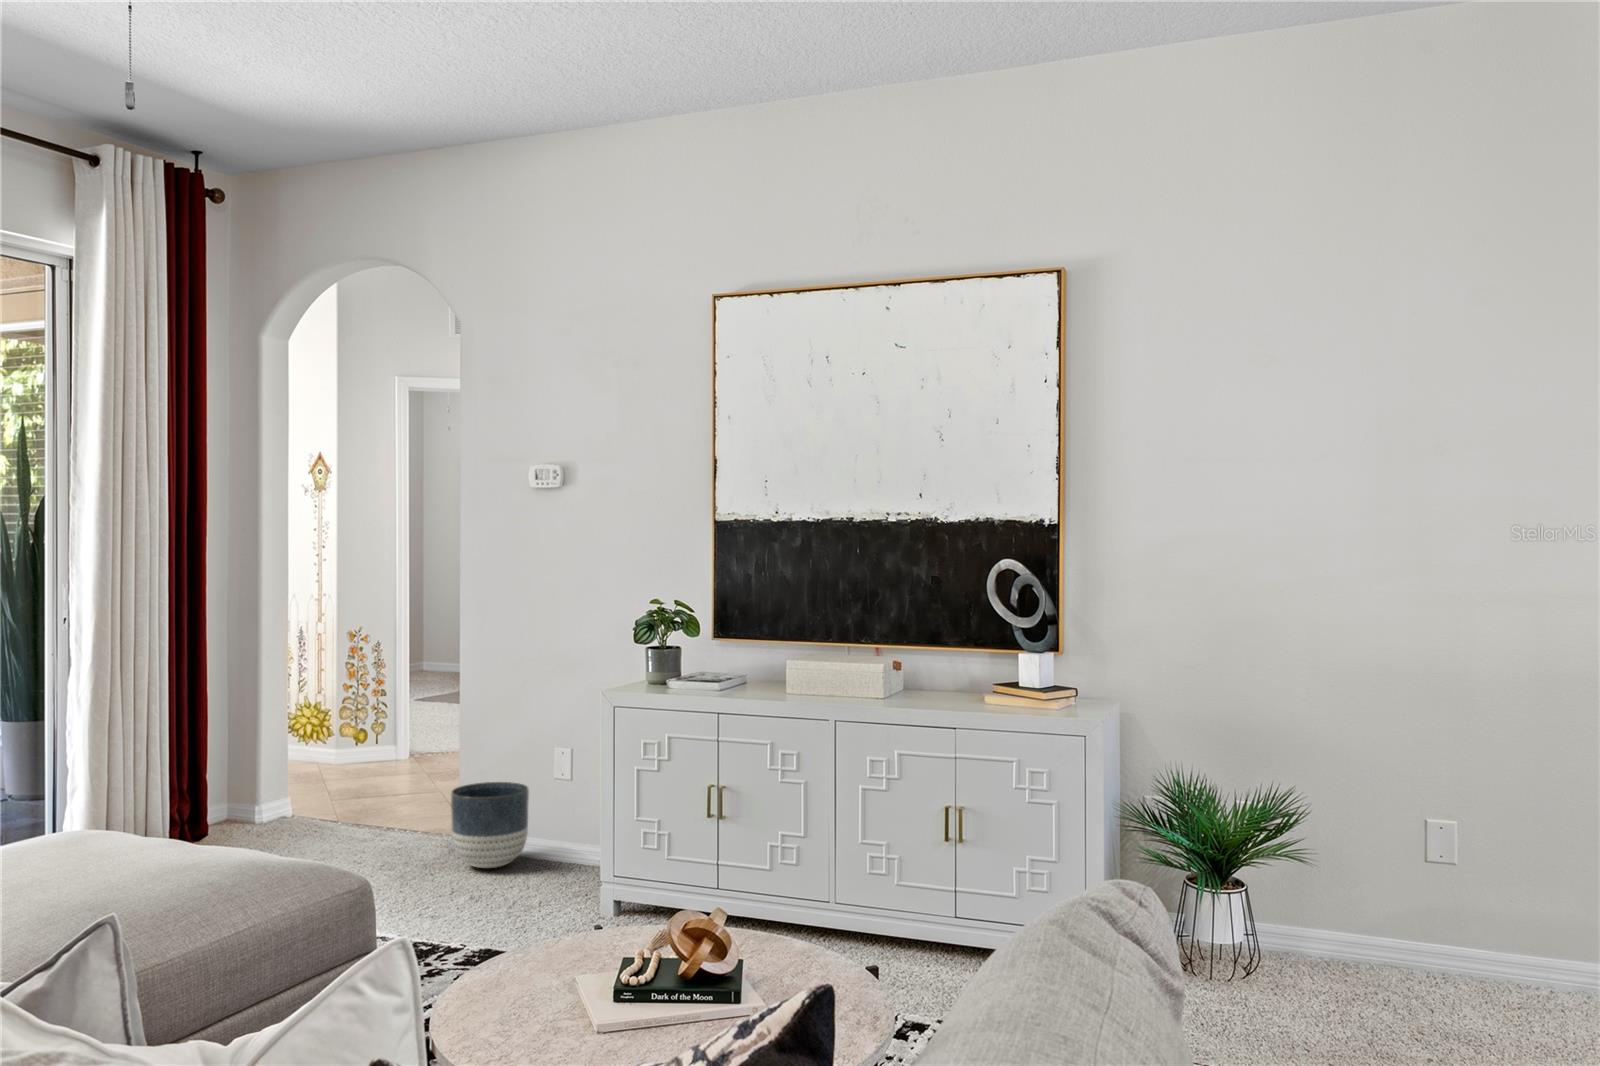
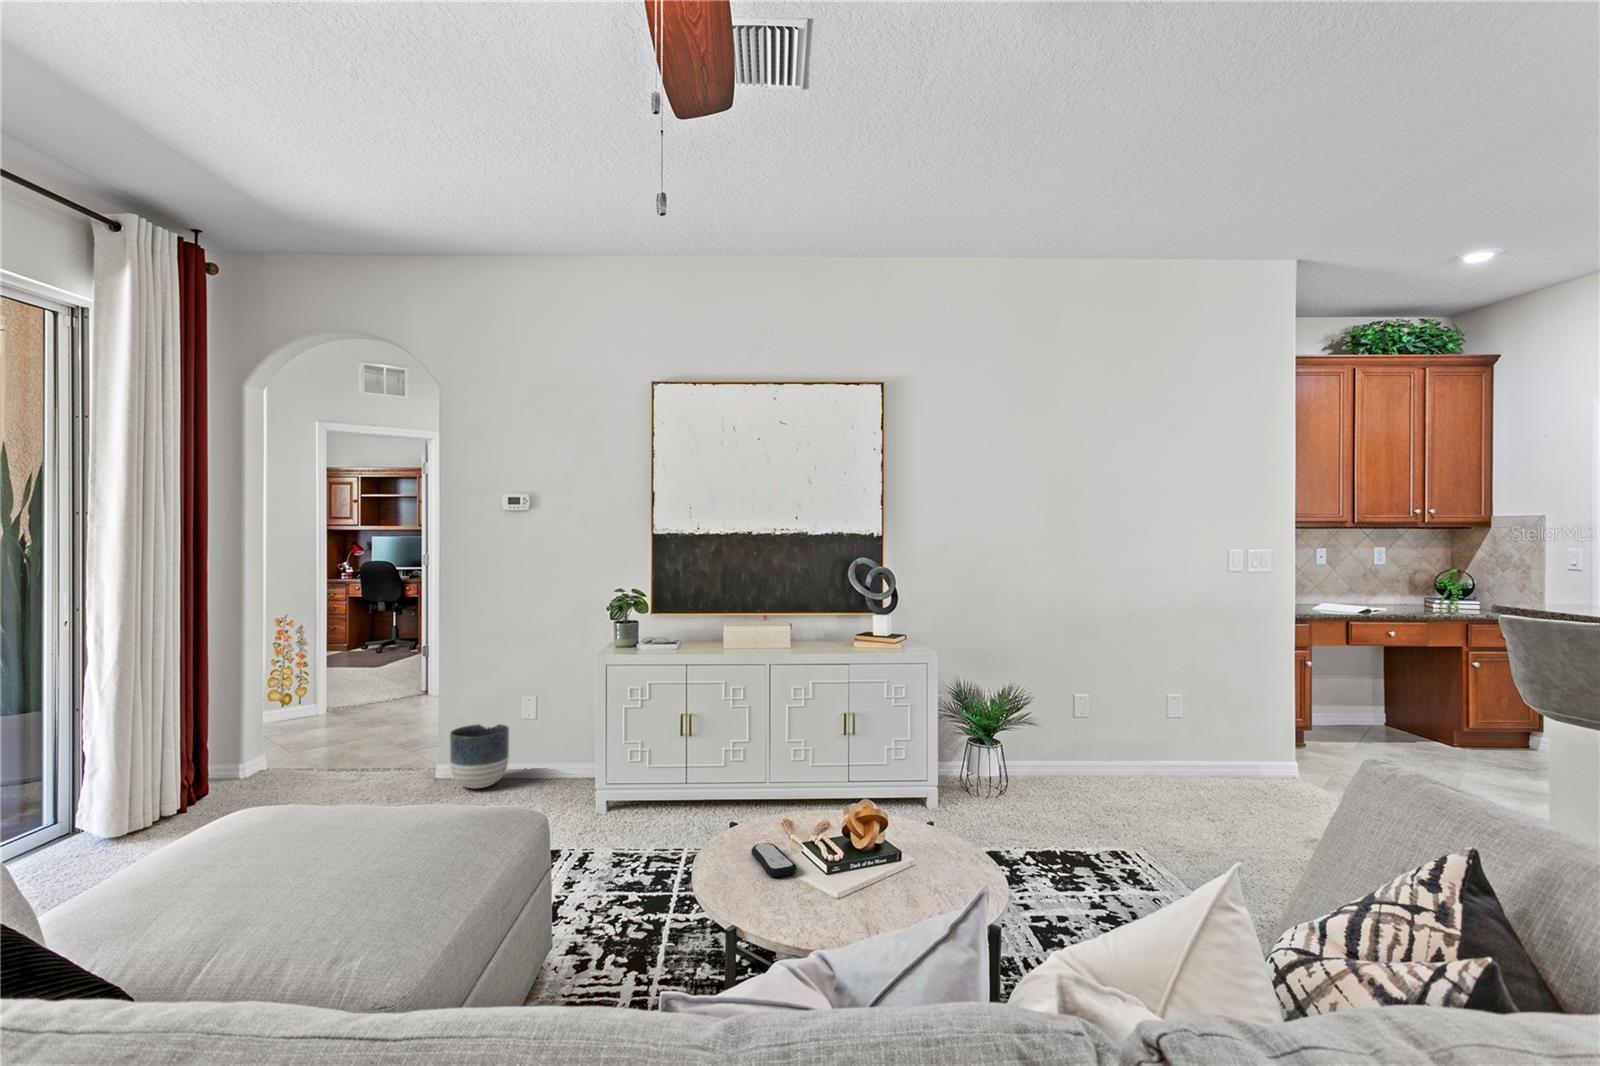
remote control: none [475,973,537,1021] -> present [752,843,797,877]

